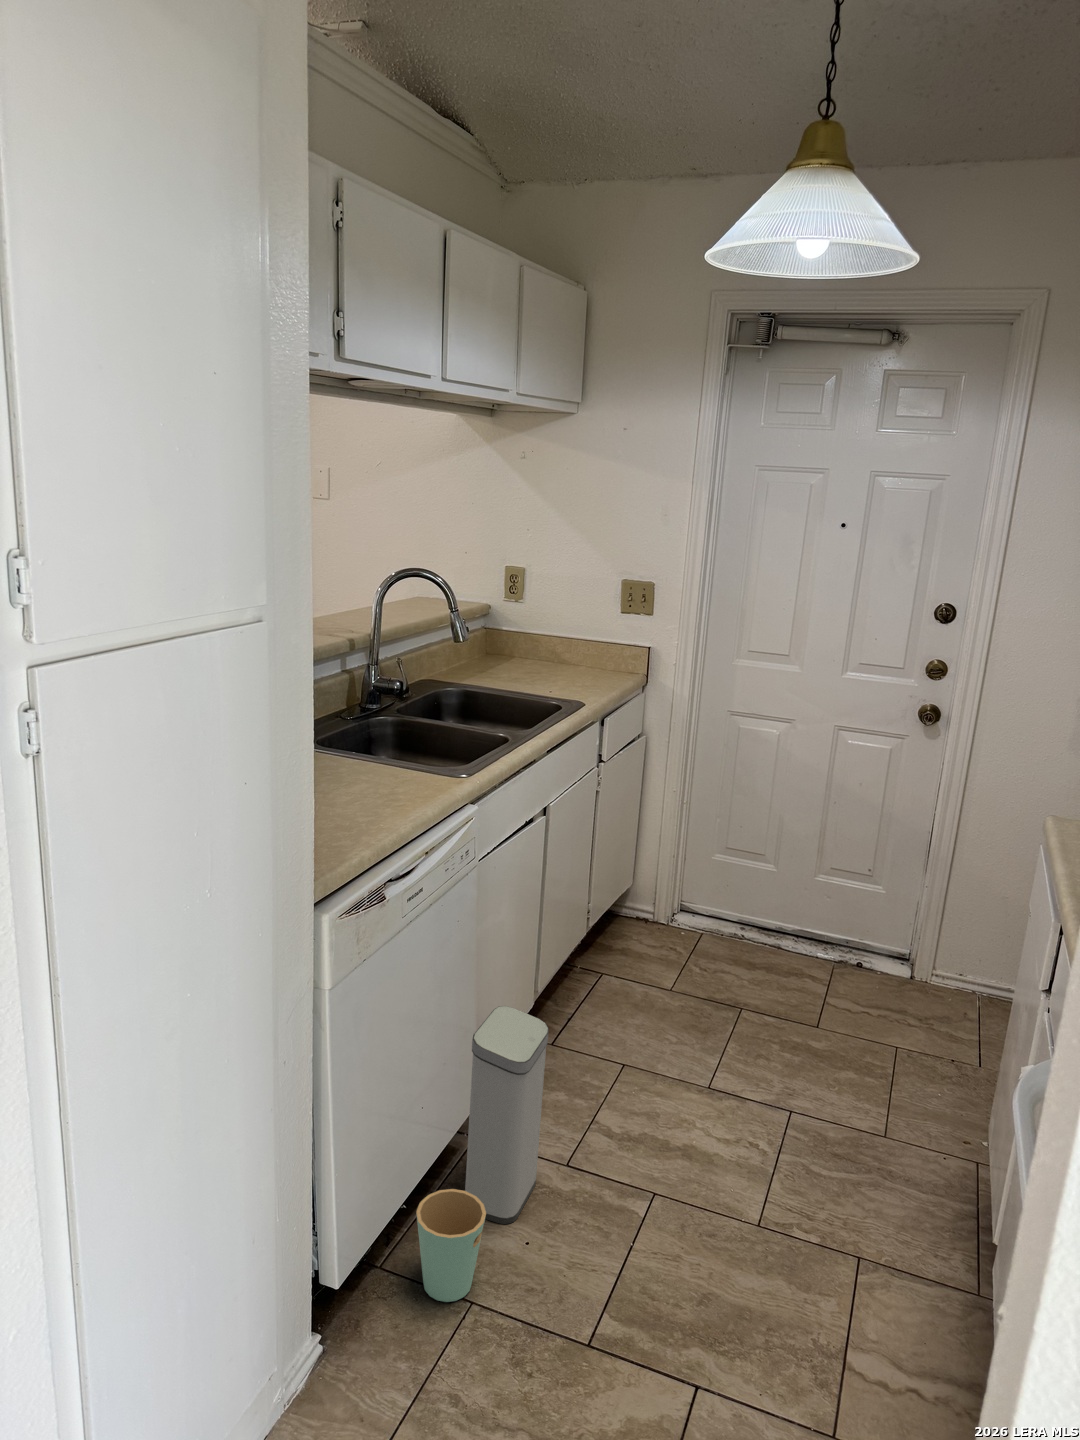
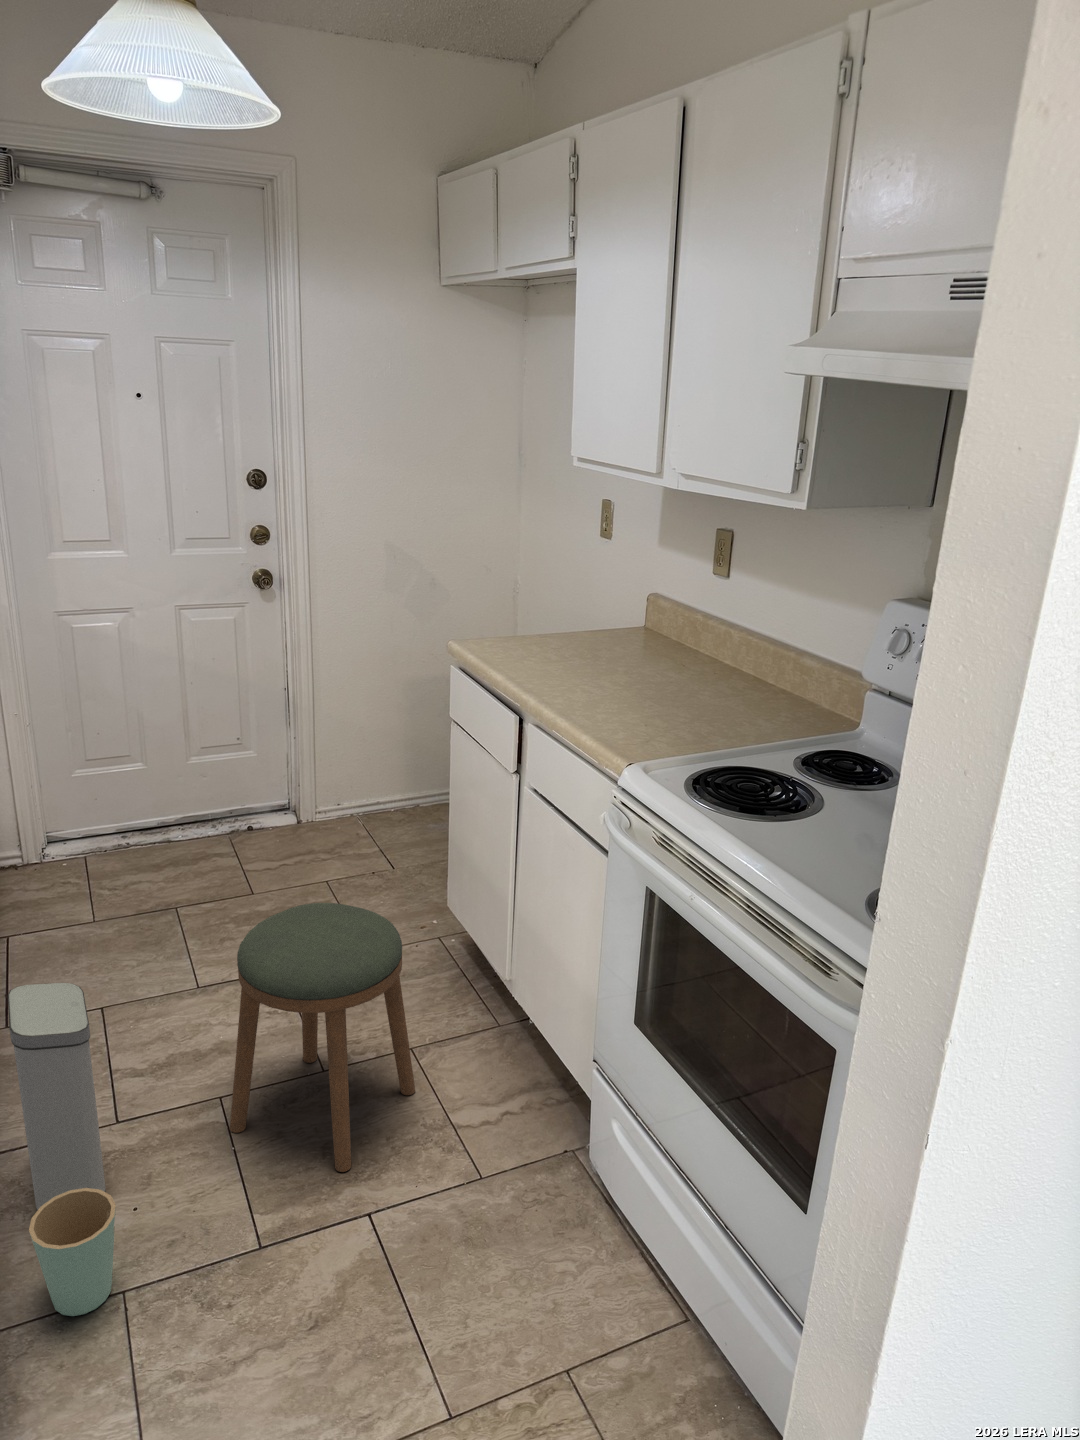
stool: none [641,1041,842,1331] -> present [230,903,415,1172]

